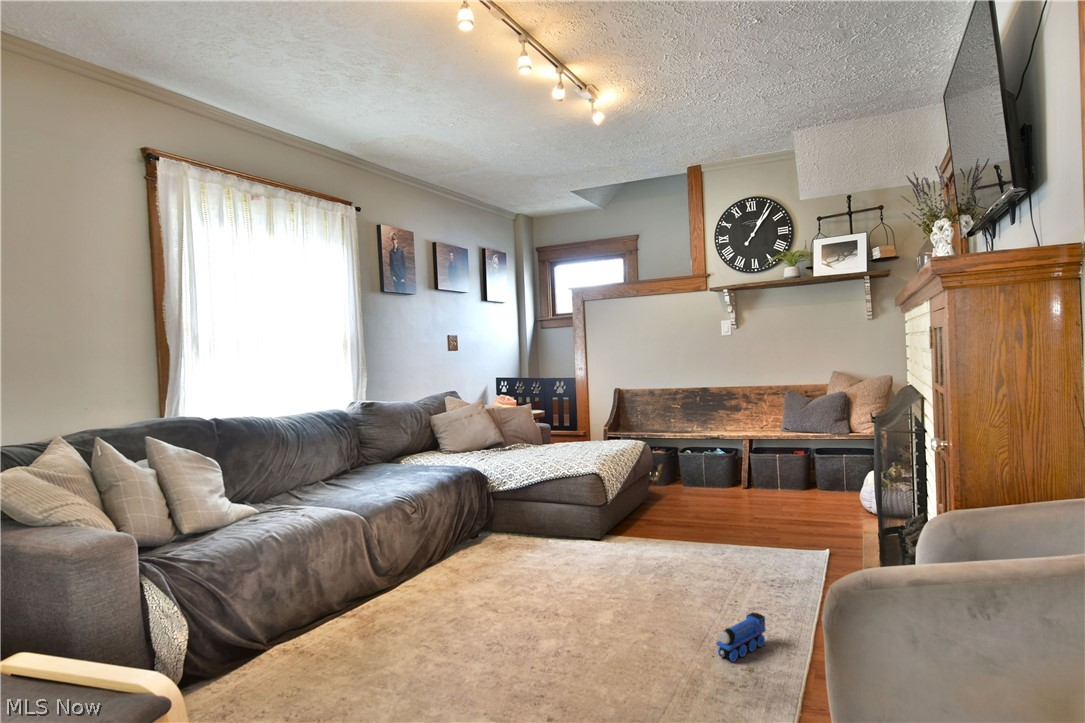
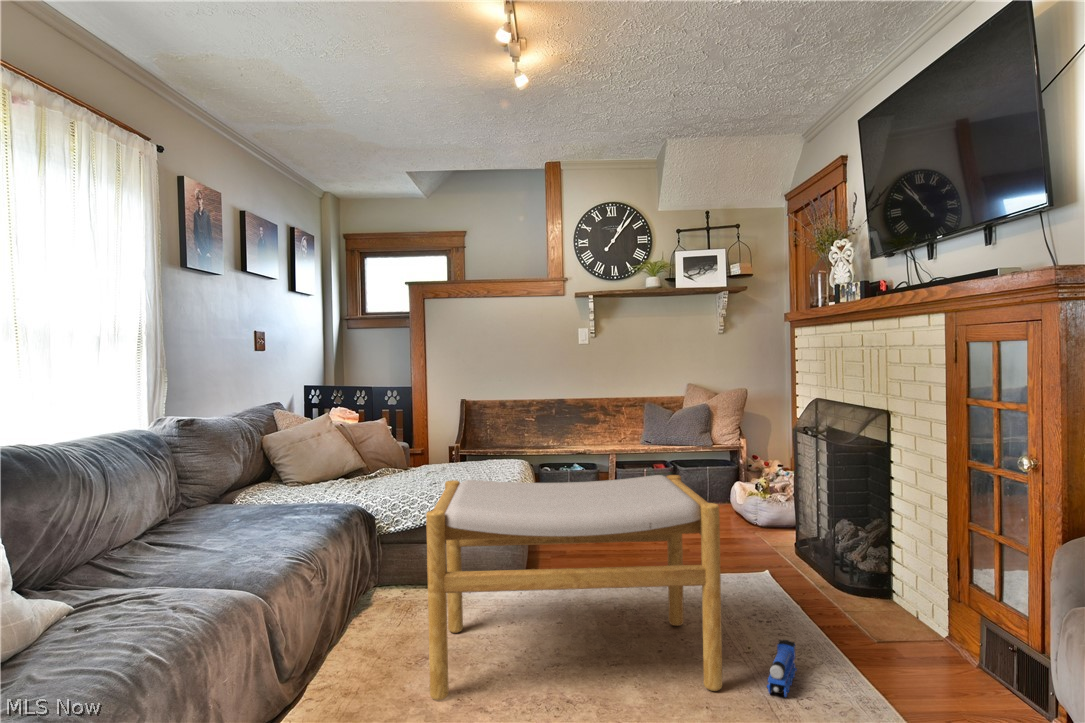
footstool: none [450,453,703,646] -> present [426,475,722,700]

